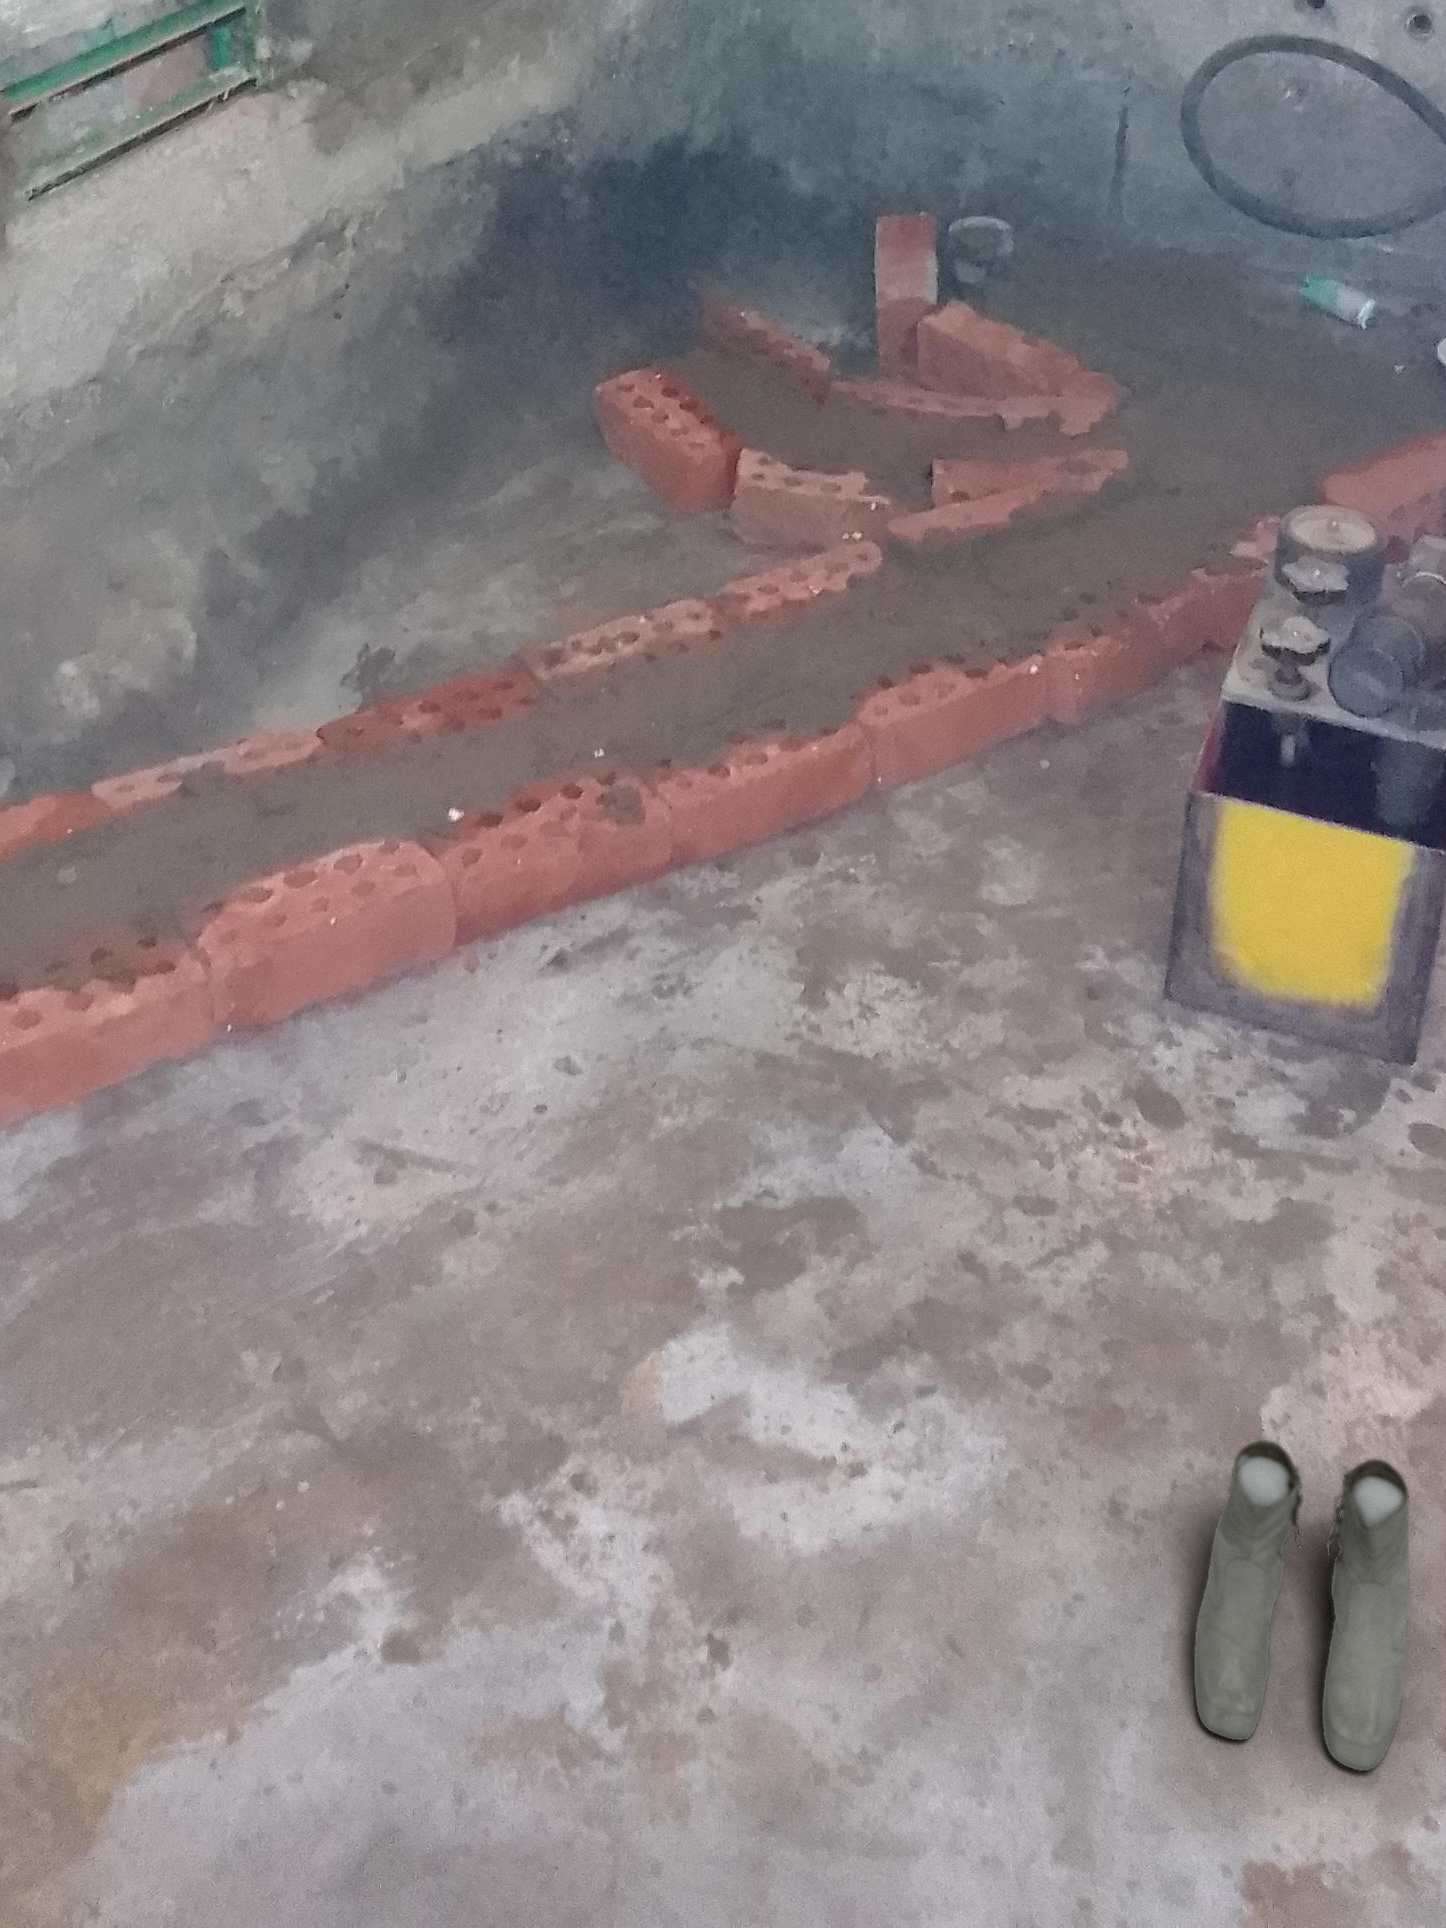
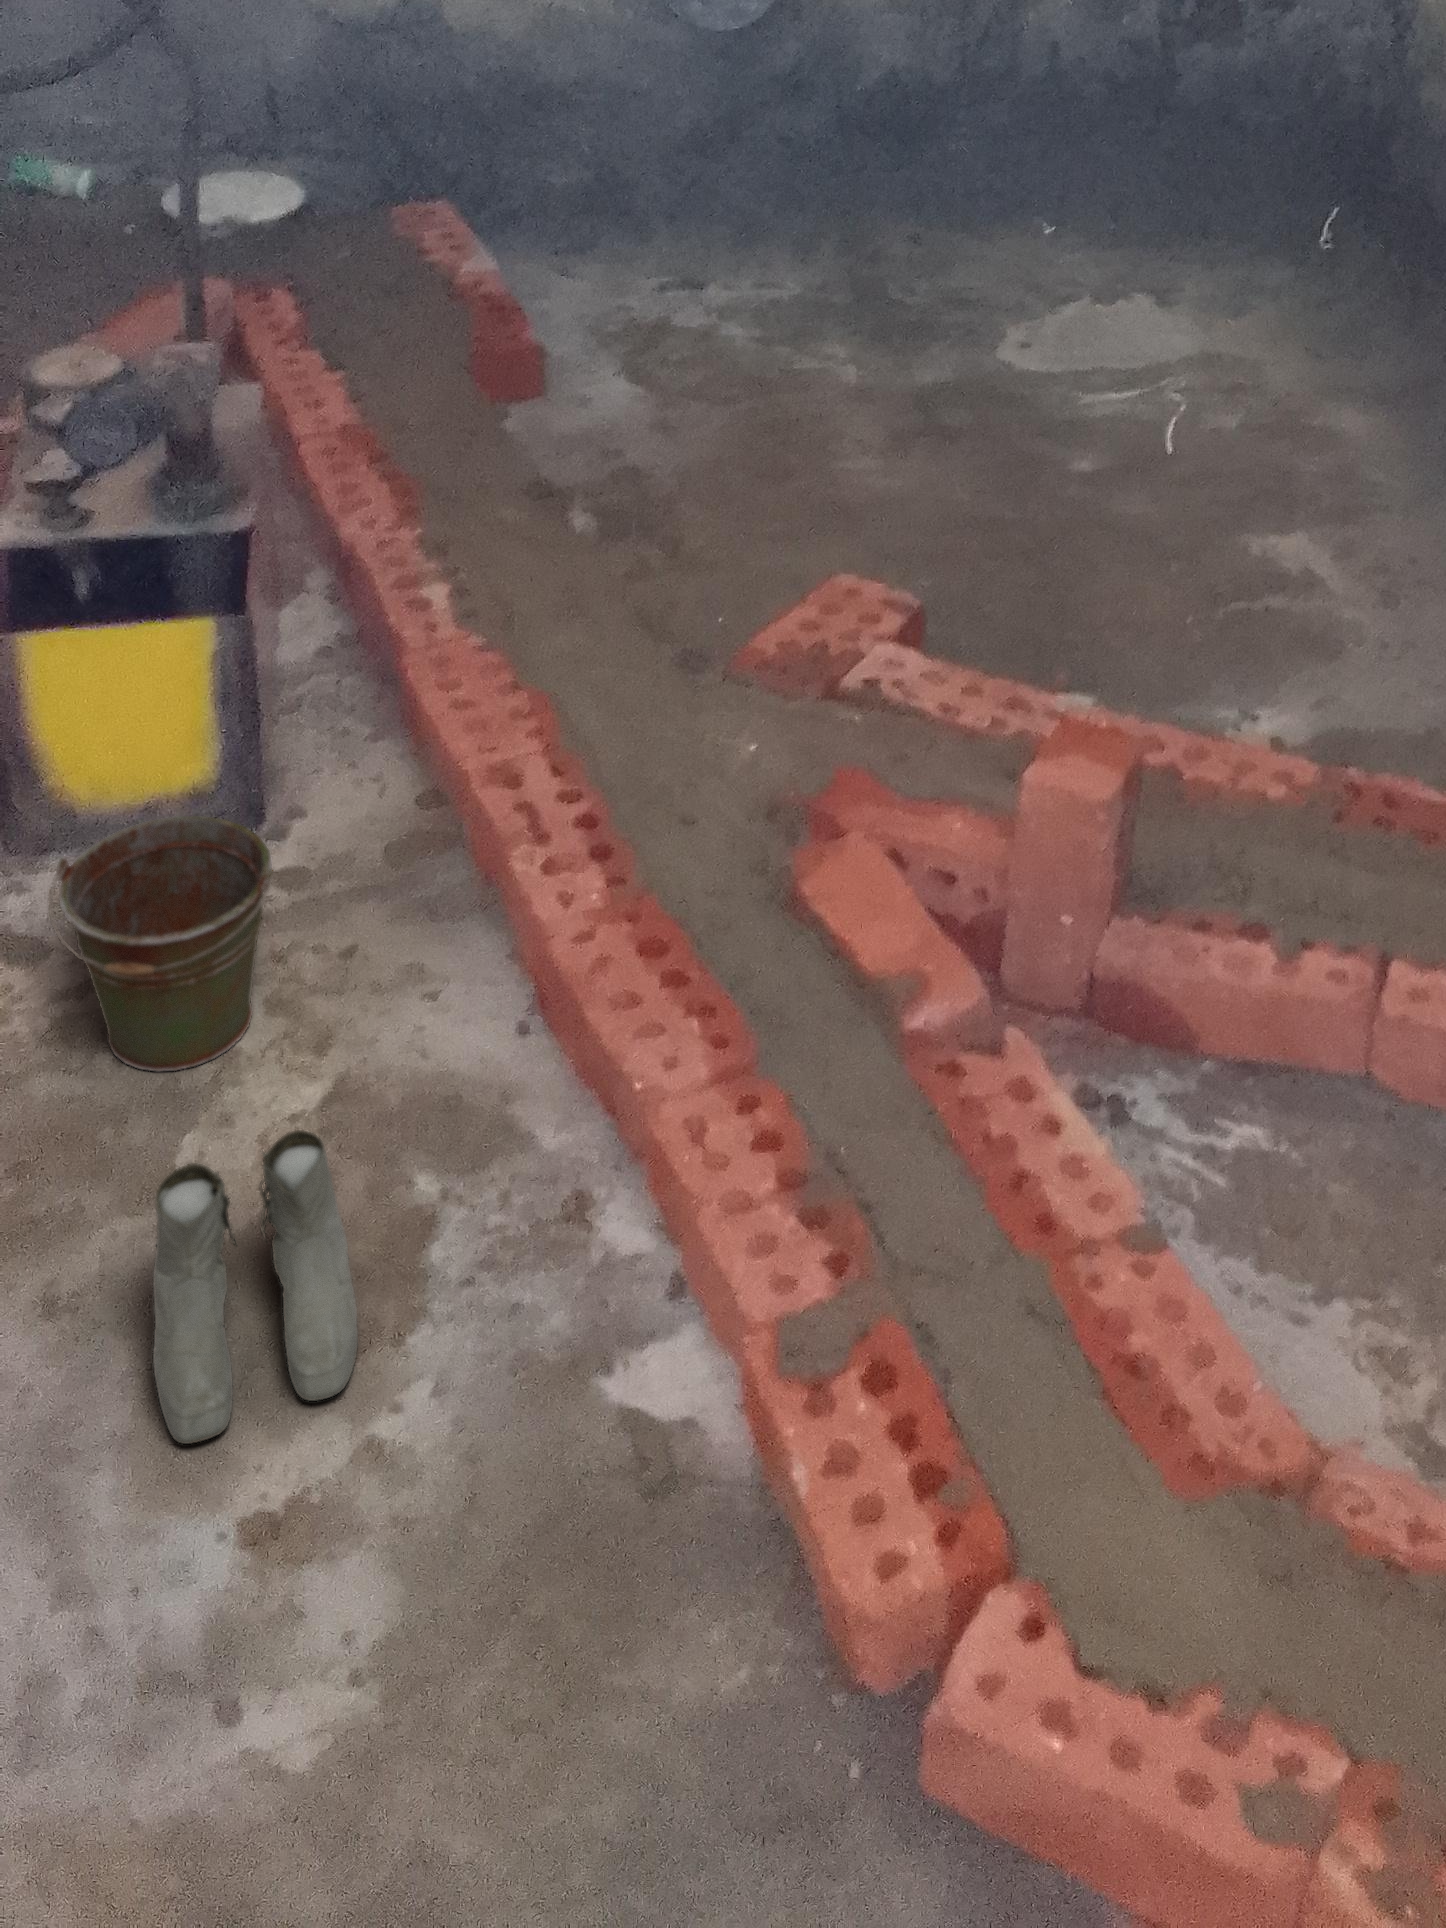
bucket: none [1198,1033,1418,1304] -> present [49,816,274,1071]

